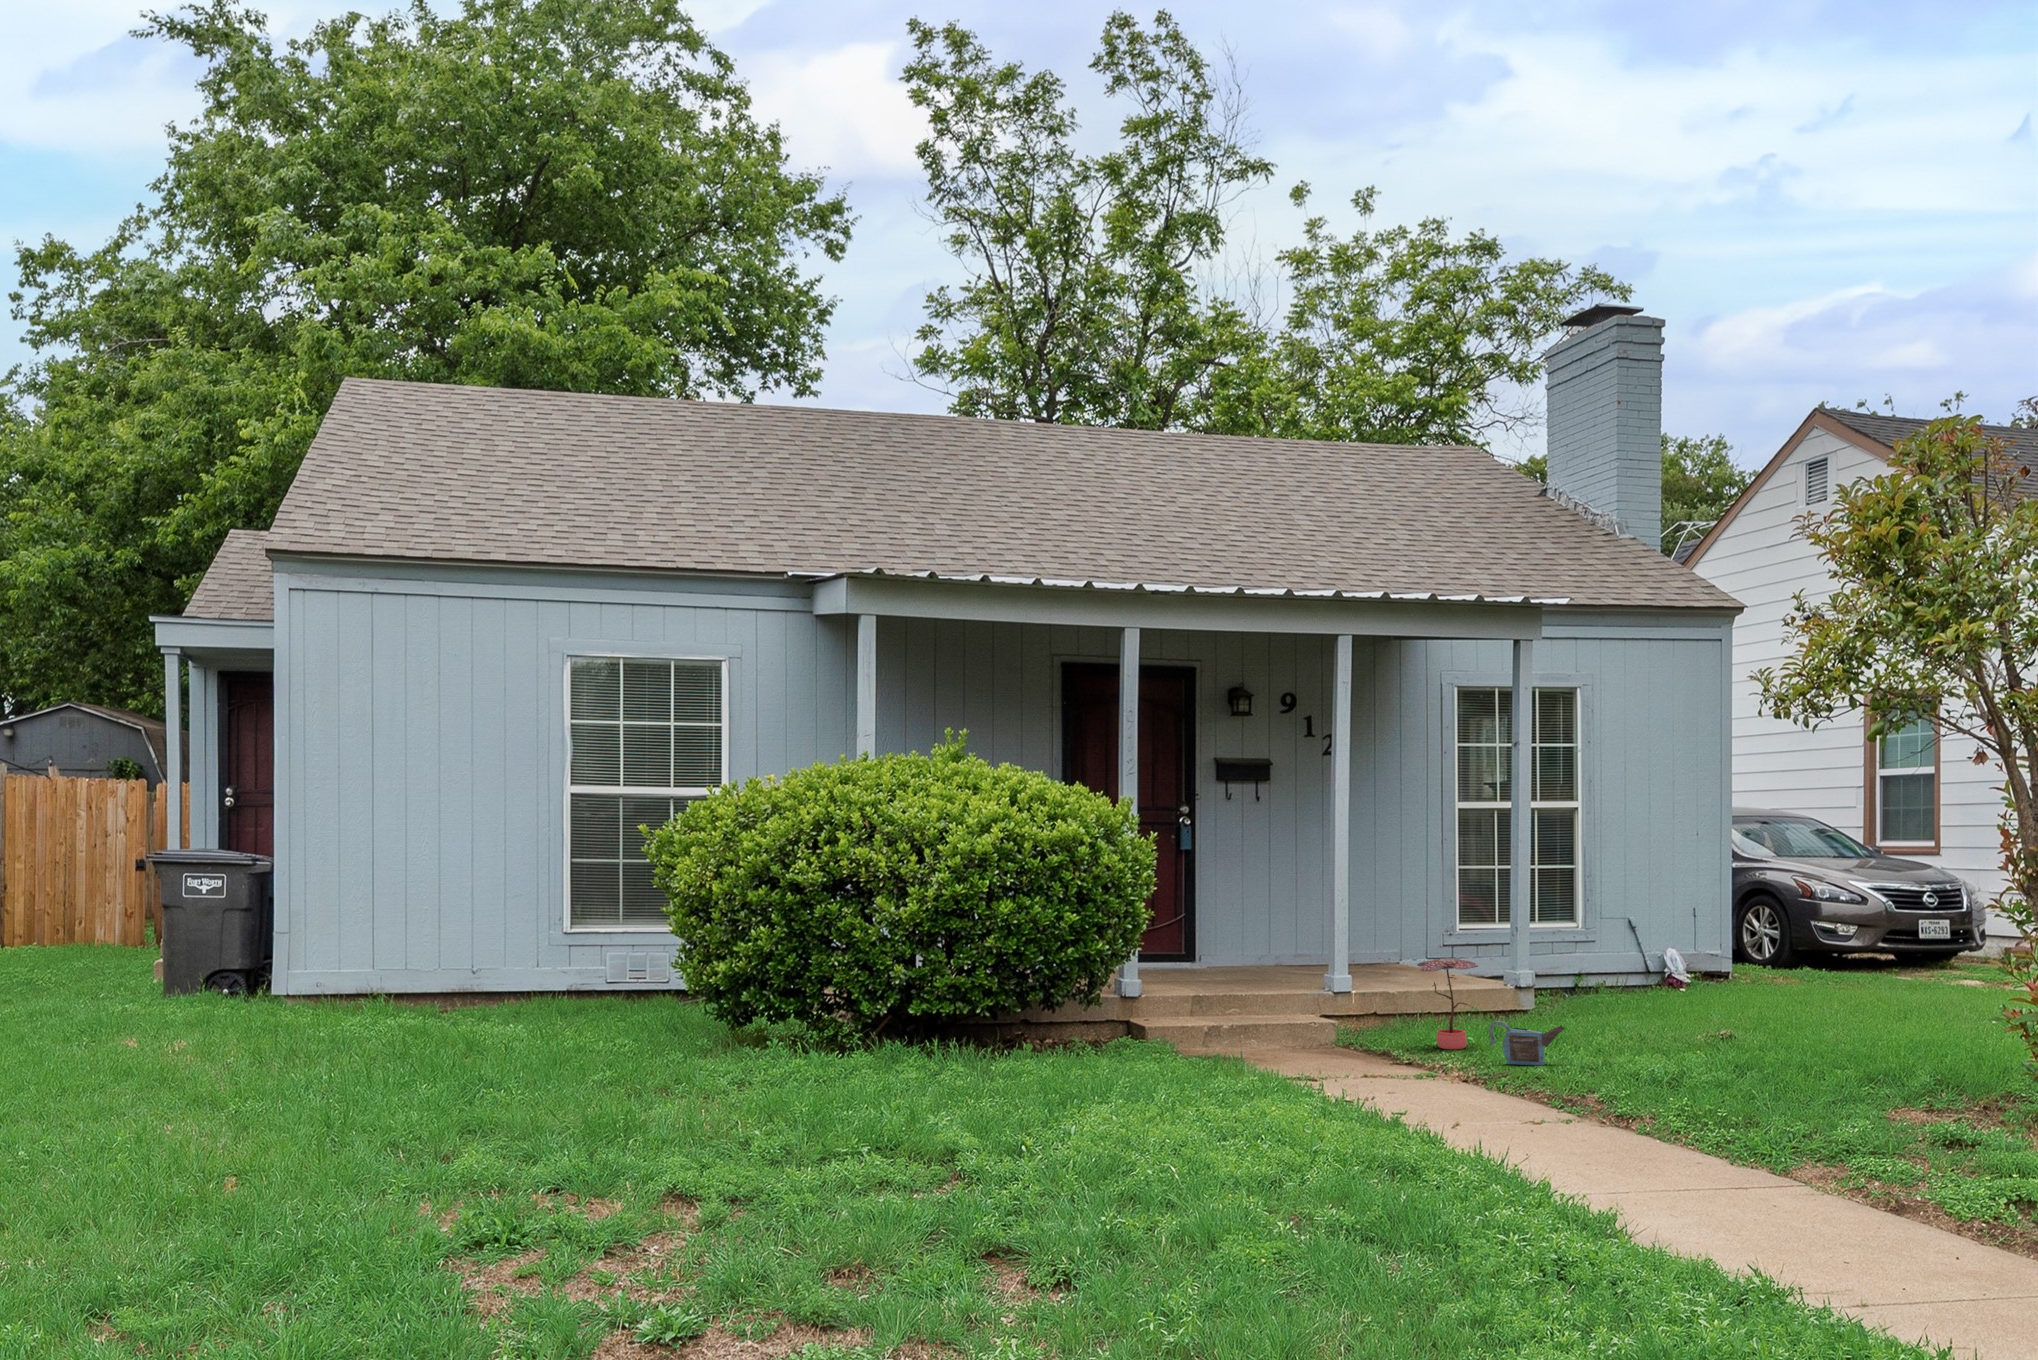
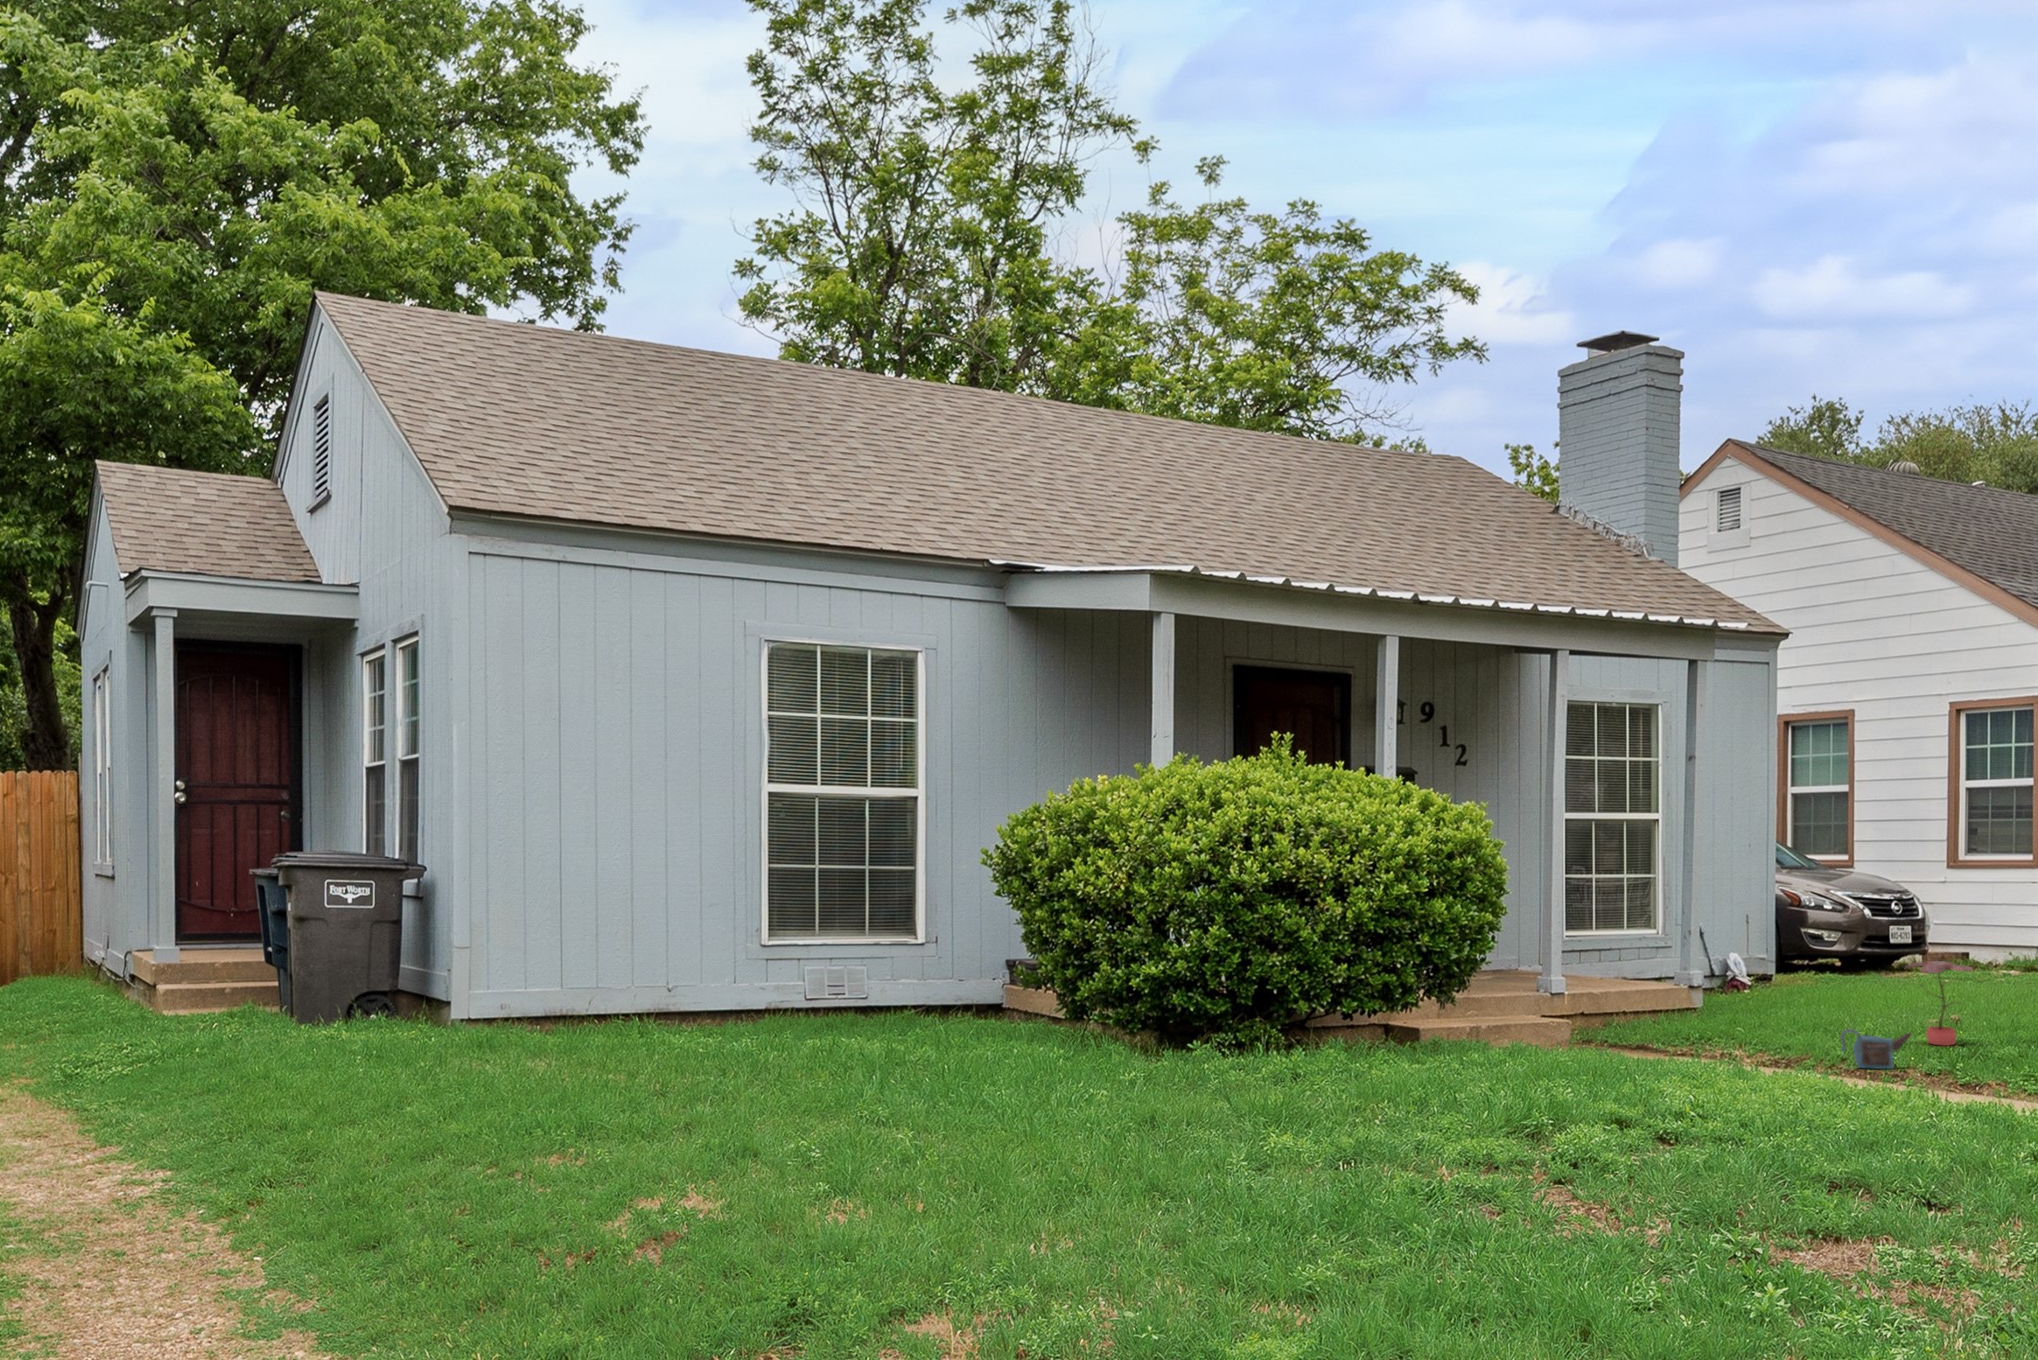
potted plant: present [1417,958,1478,1050] -> present [1906,961,1973,1046]

